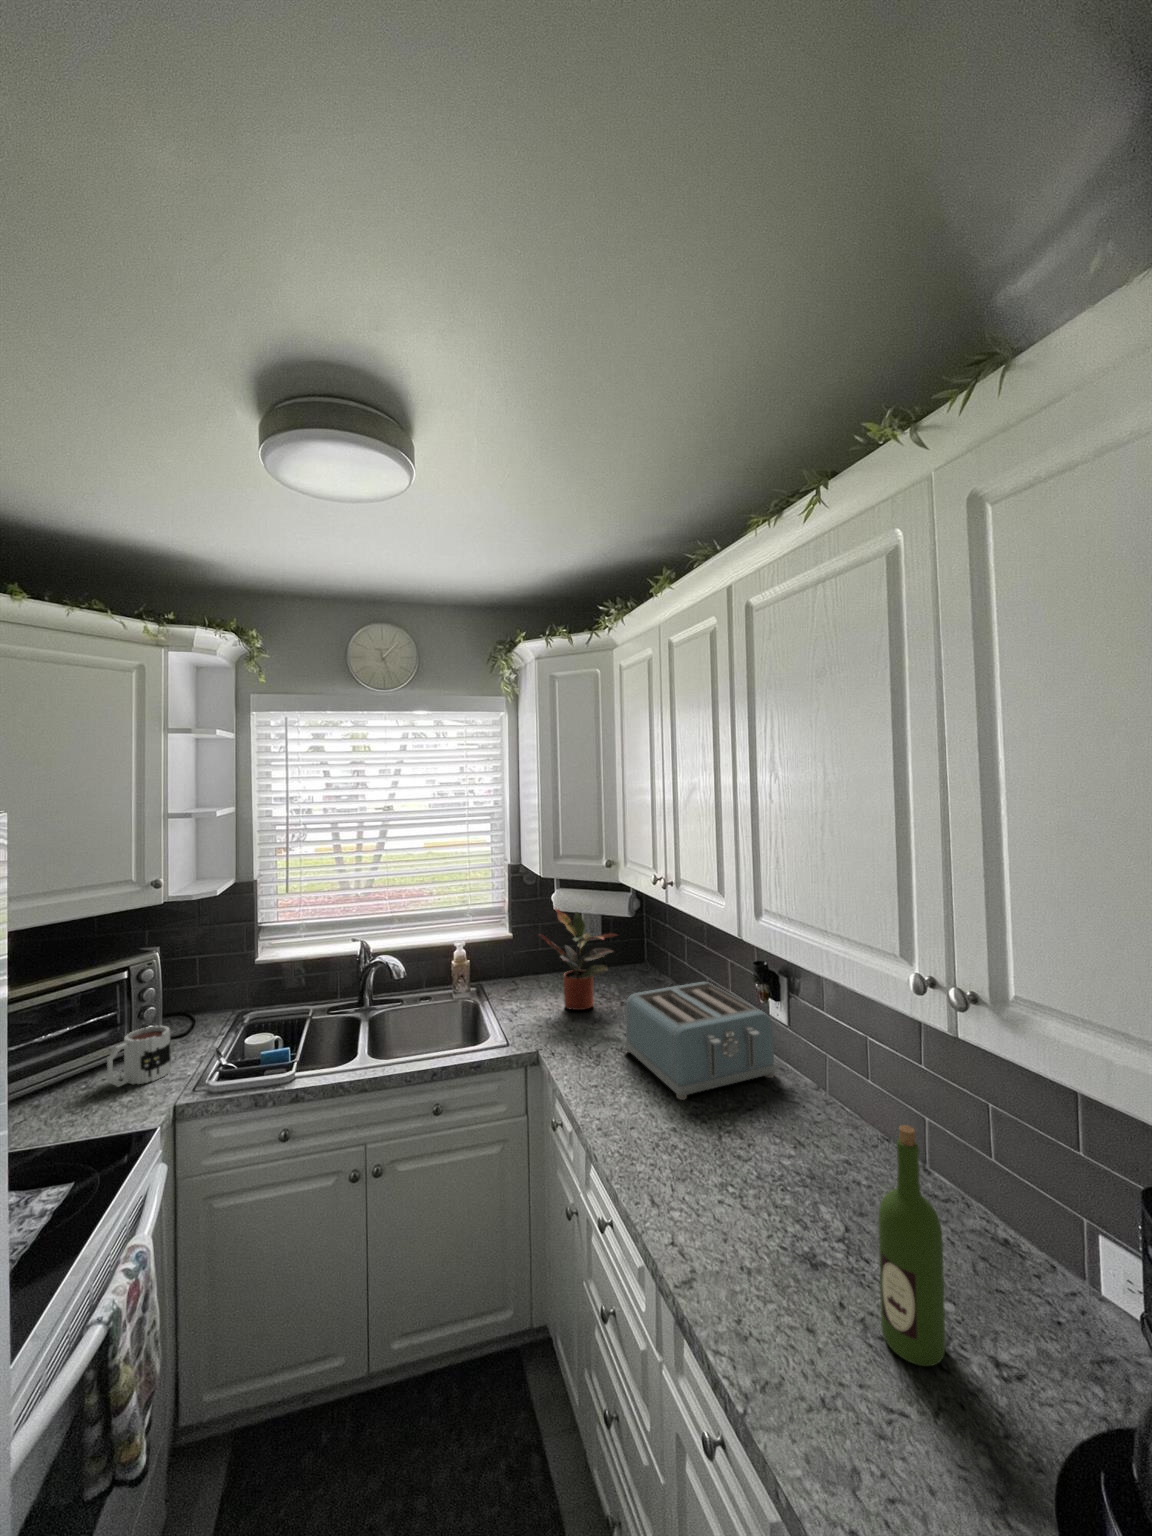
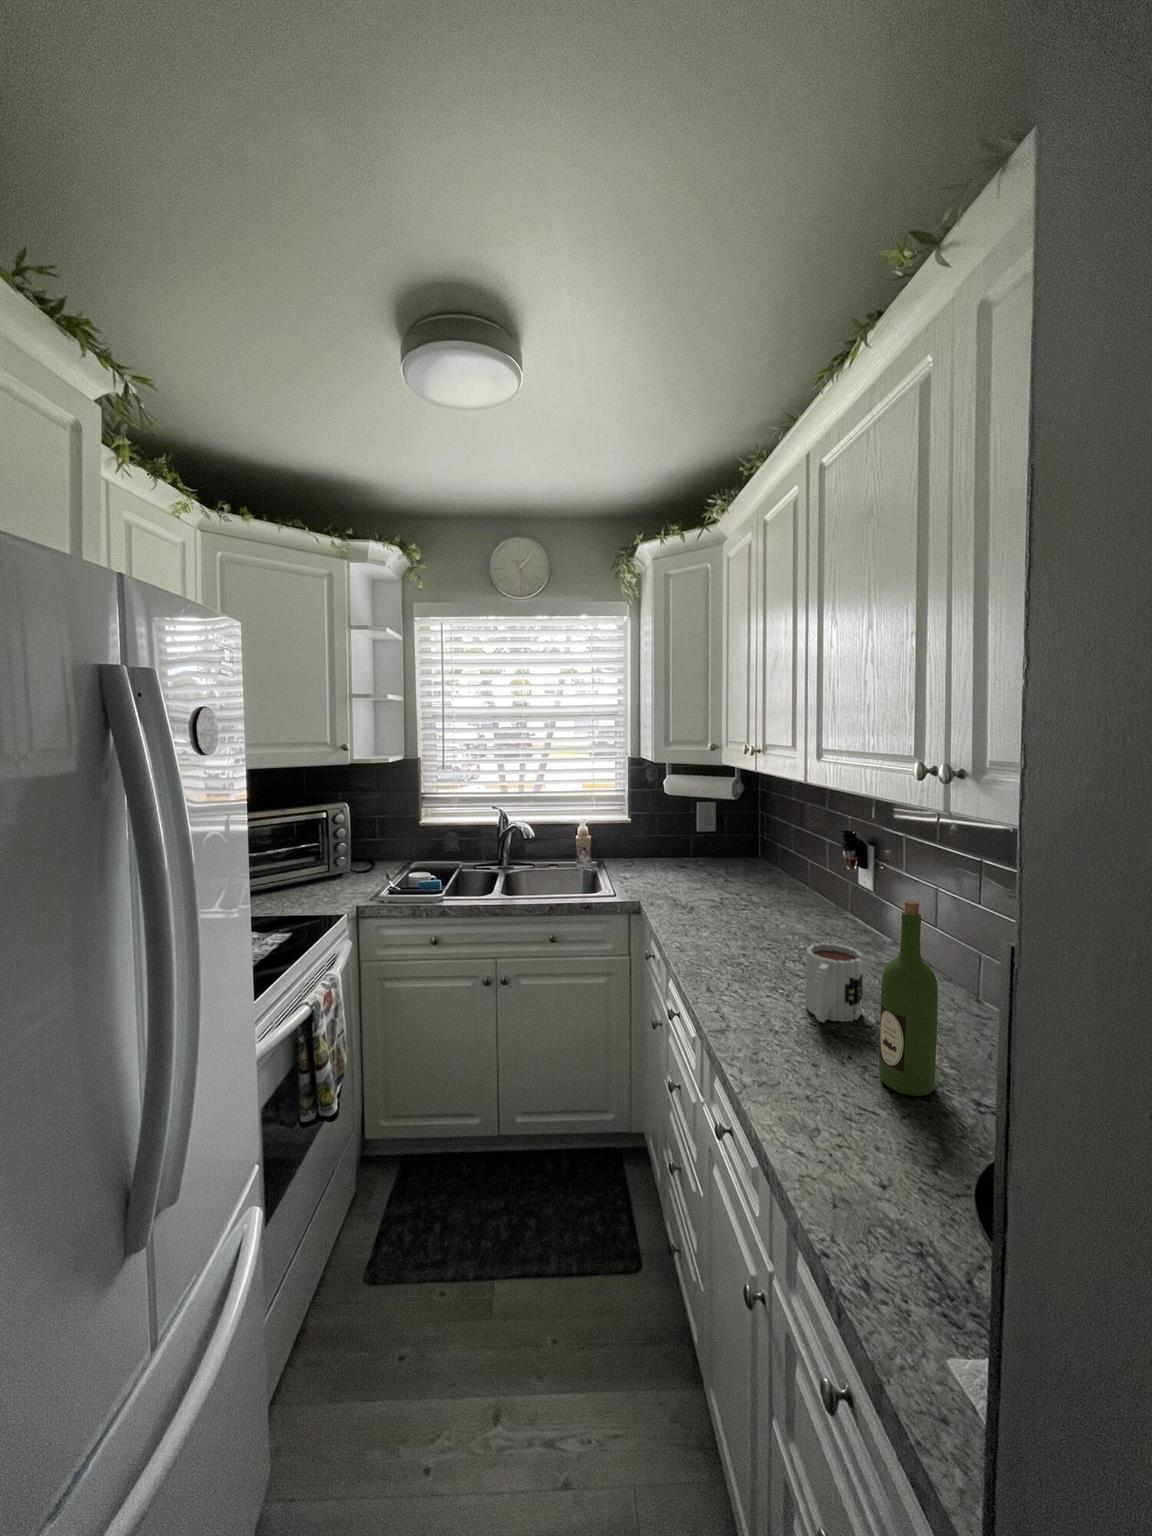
potted plant: present [540,908,617,1010] -> none [648,788,722,879]
toaster: present [623,982,777,1100] -> none [714,853,855,937]
mug: present [107,1026,171,1087] -> present [805,943,863,1022]

